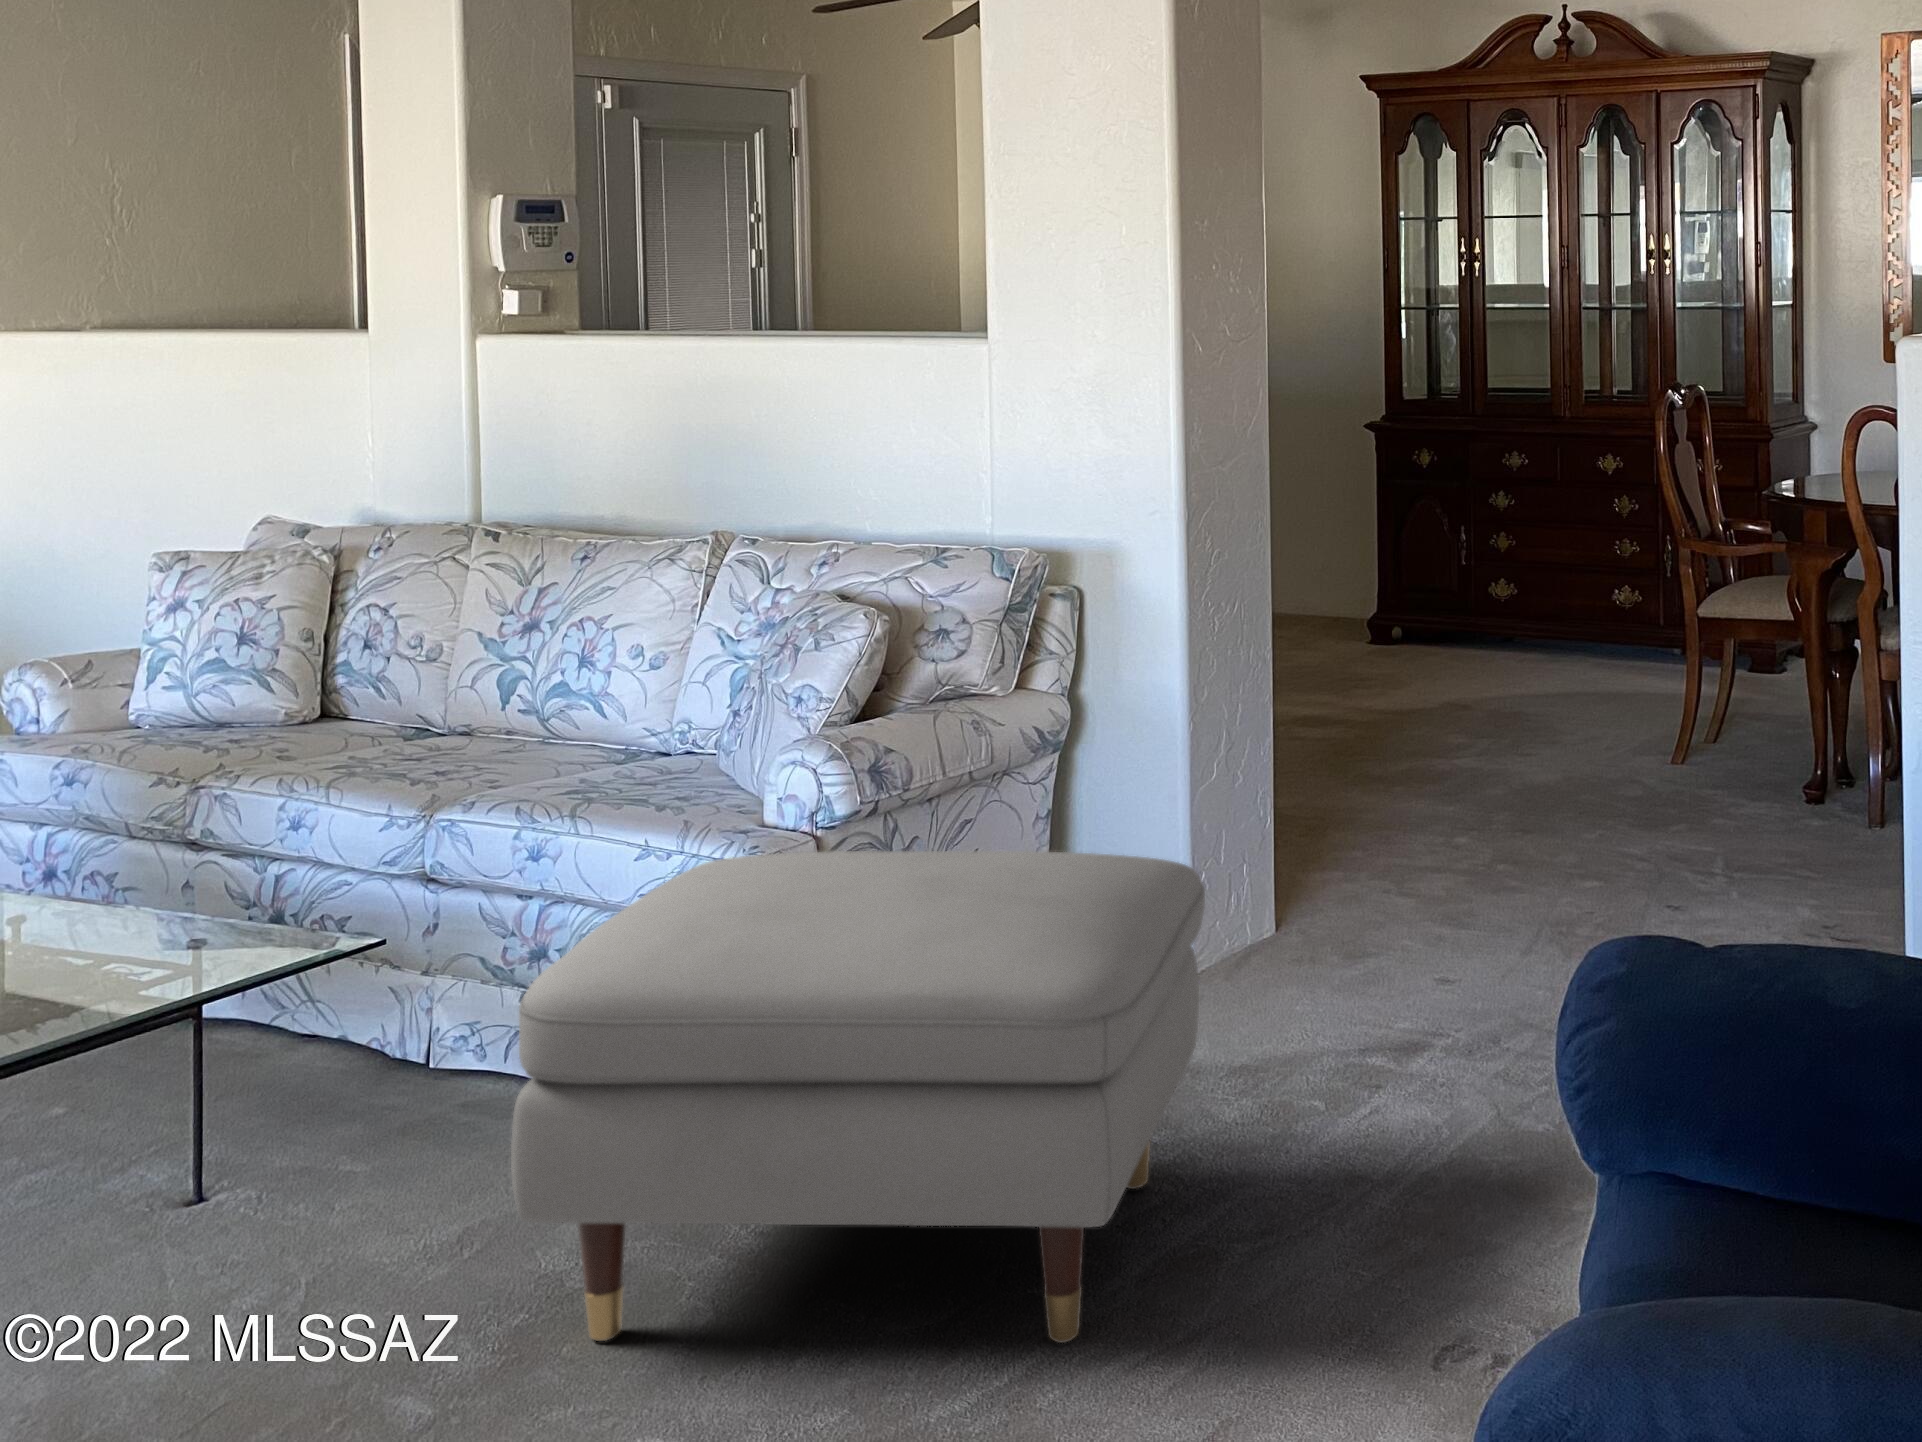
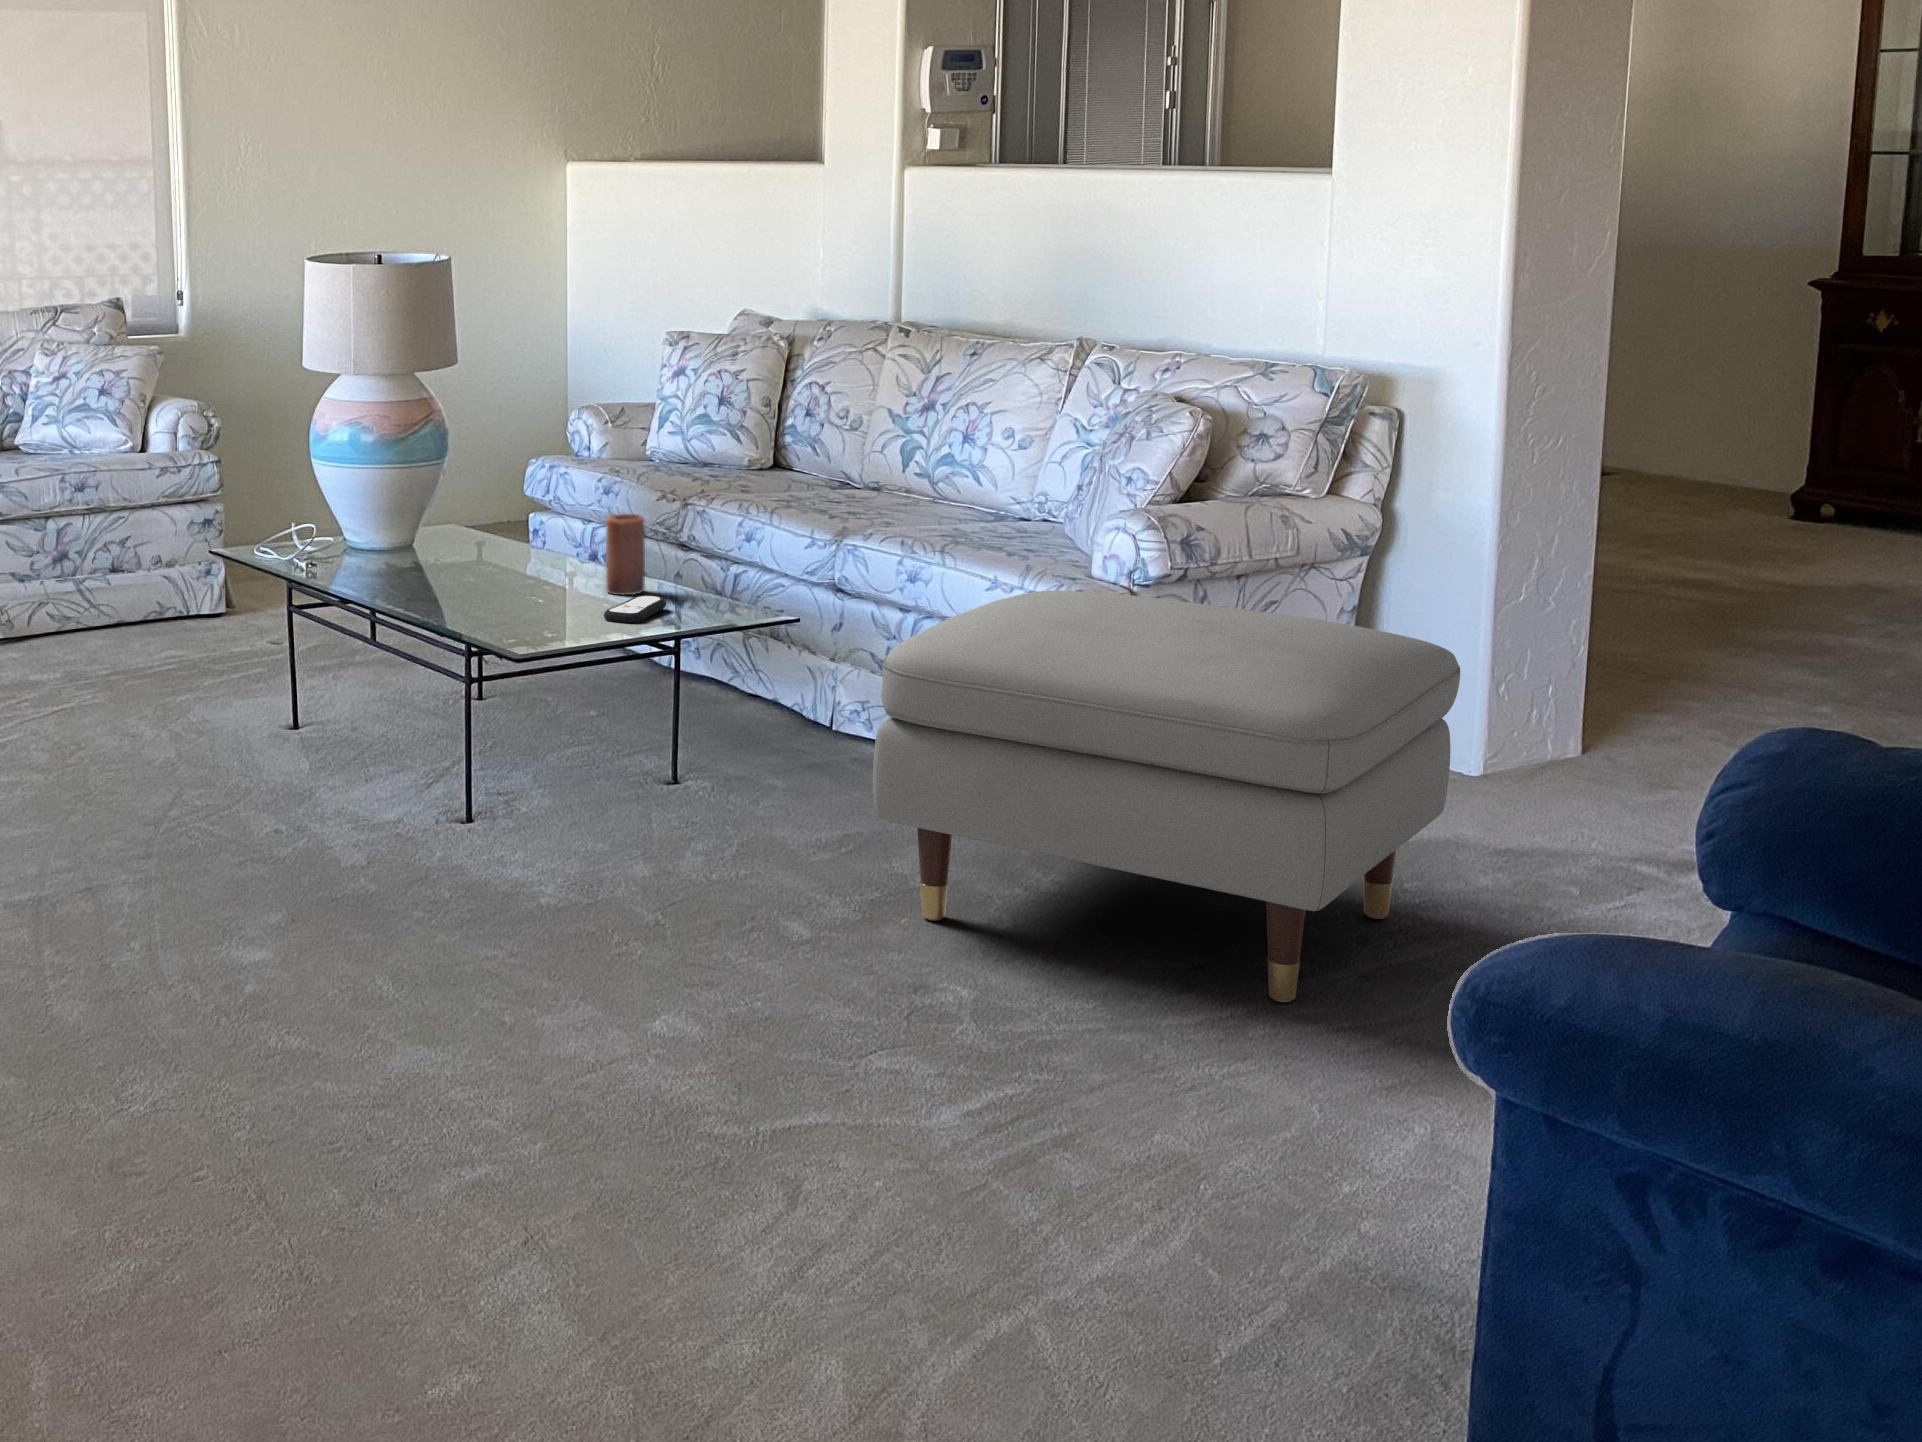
candle: none [69,826,135,946] -> present [606,514,645,595]
remote control: none [69,942,172,996] -> present [604,596,666,623]

